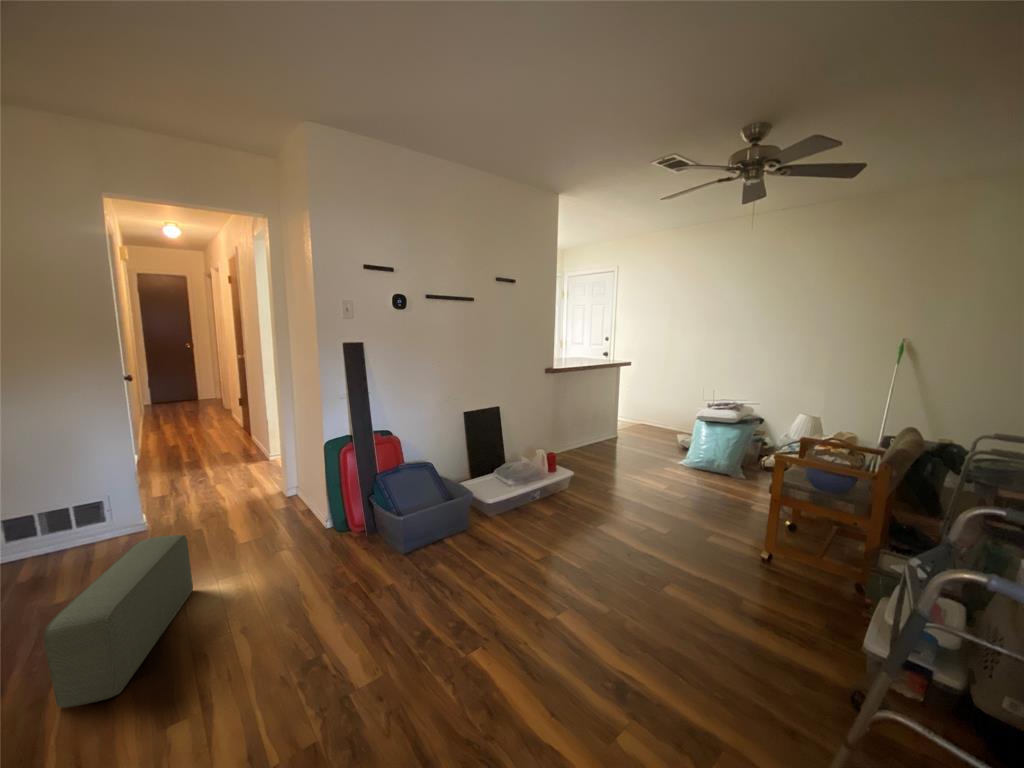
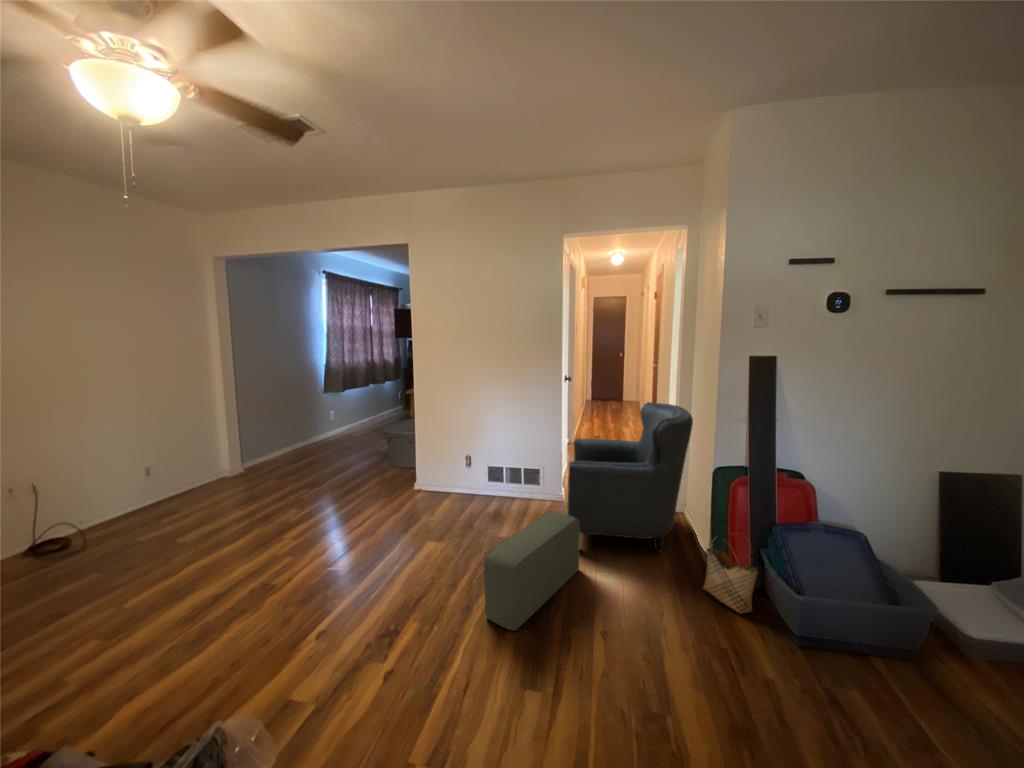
armchair: none [153,393,300,575] -> present [568,402,693,552]
woven basket: none [328,489,371,552] -> present [703,532,758,613]

